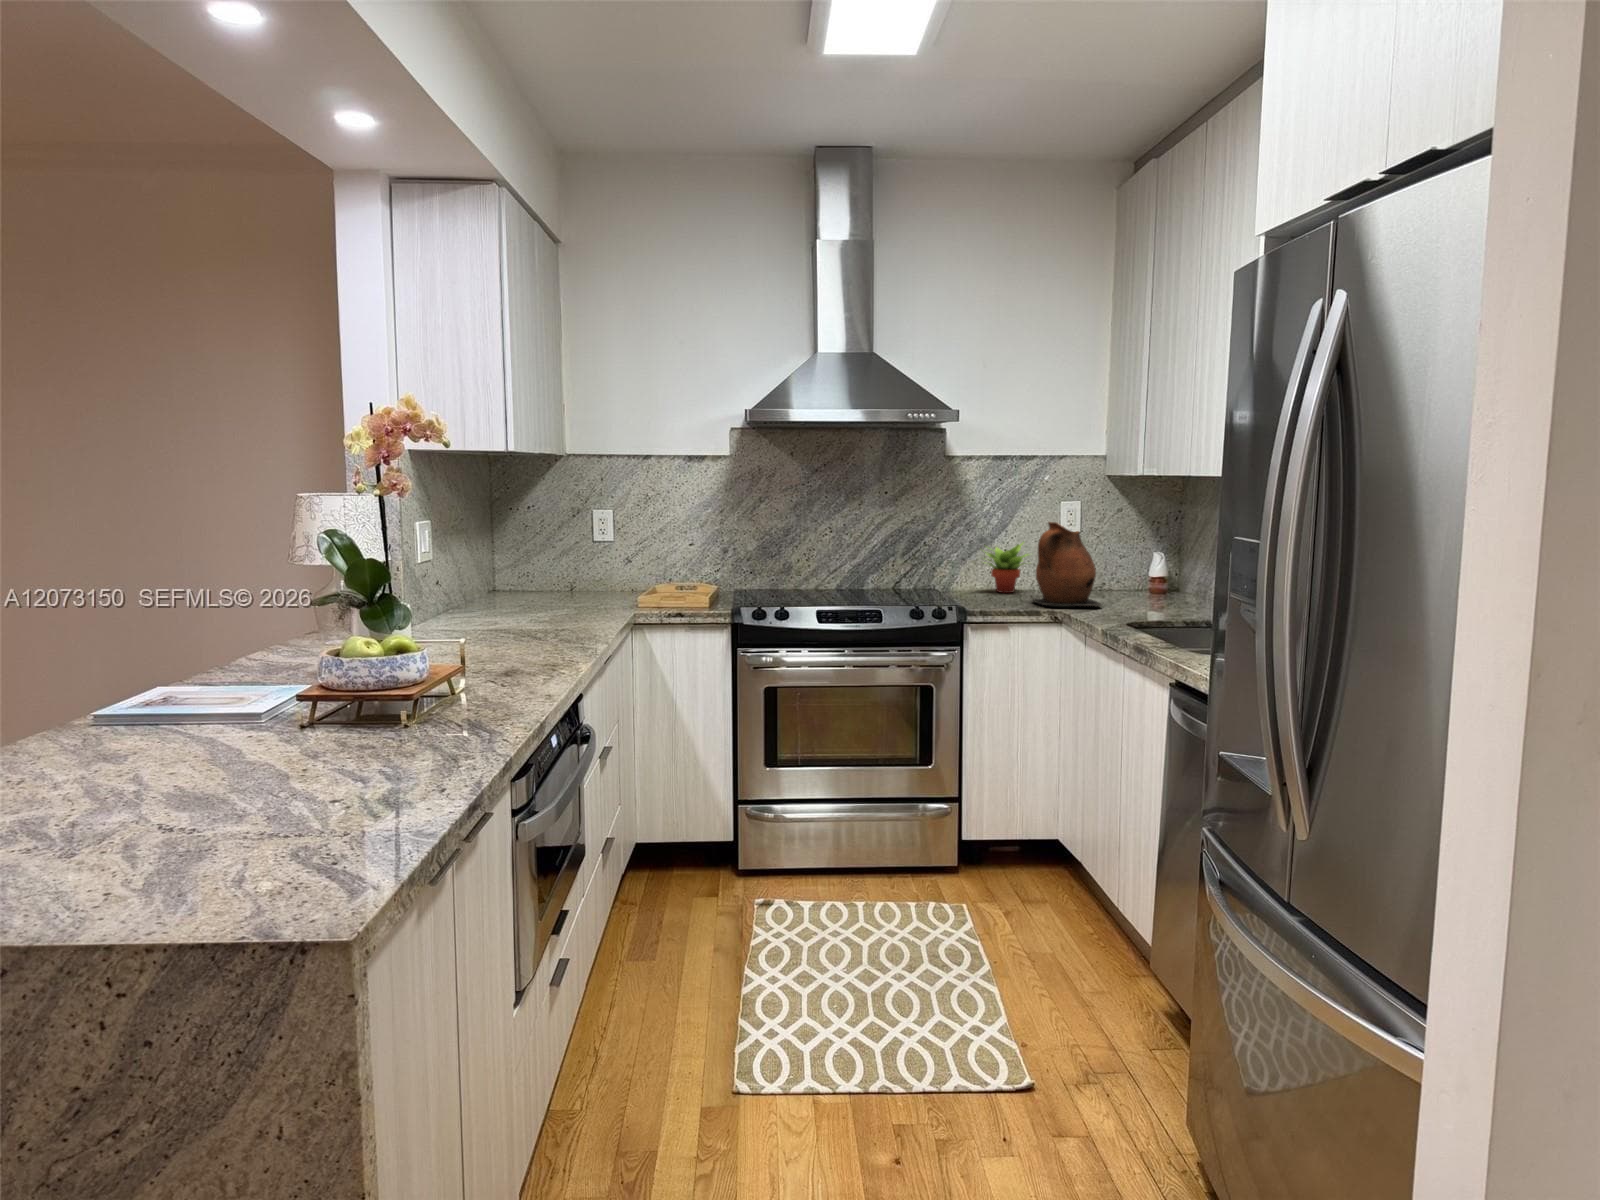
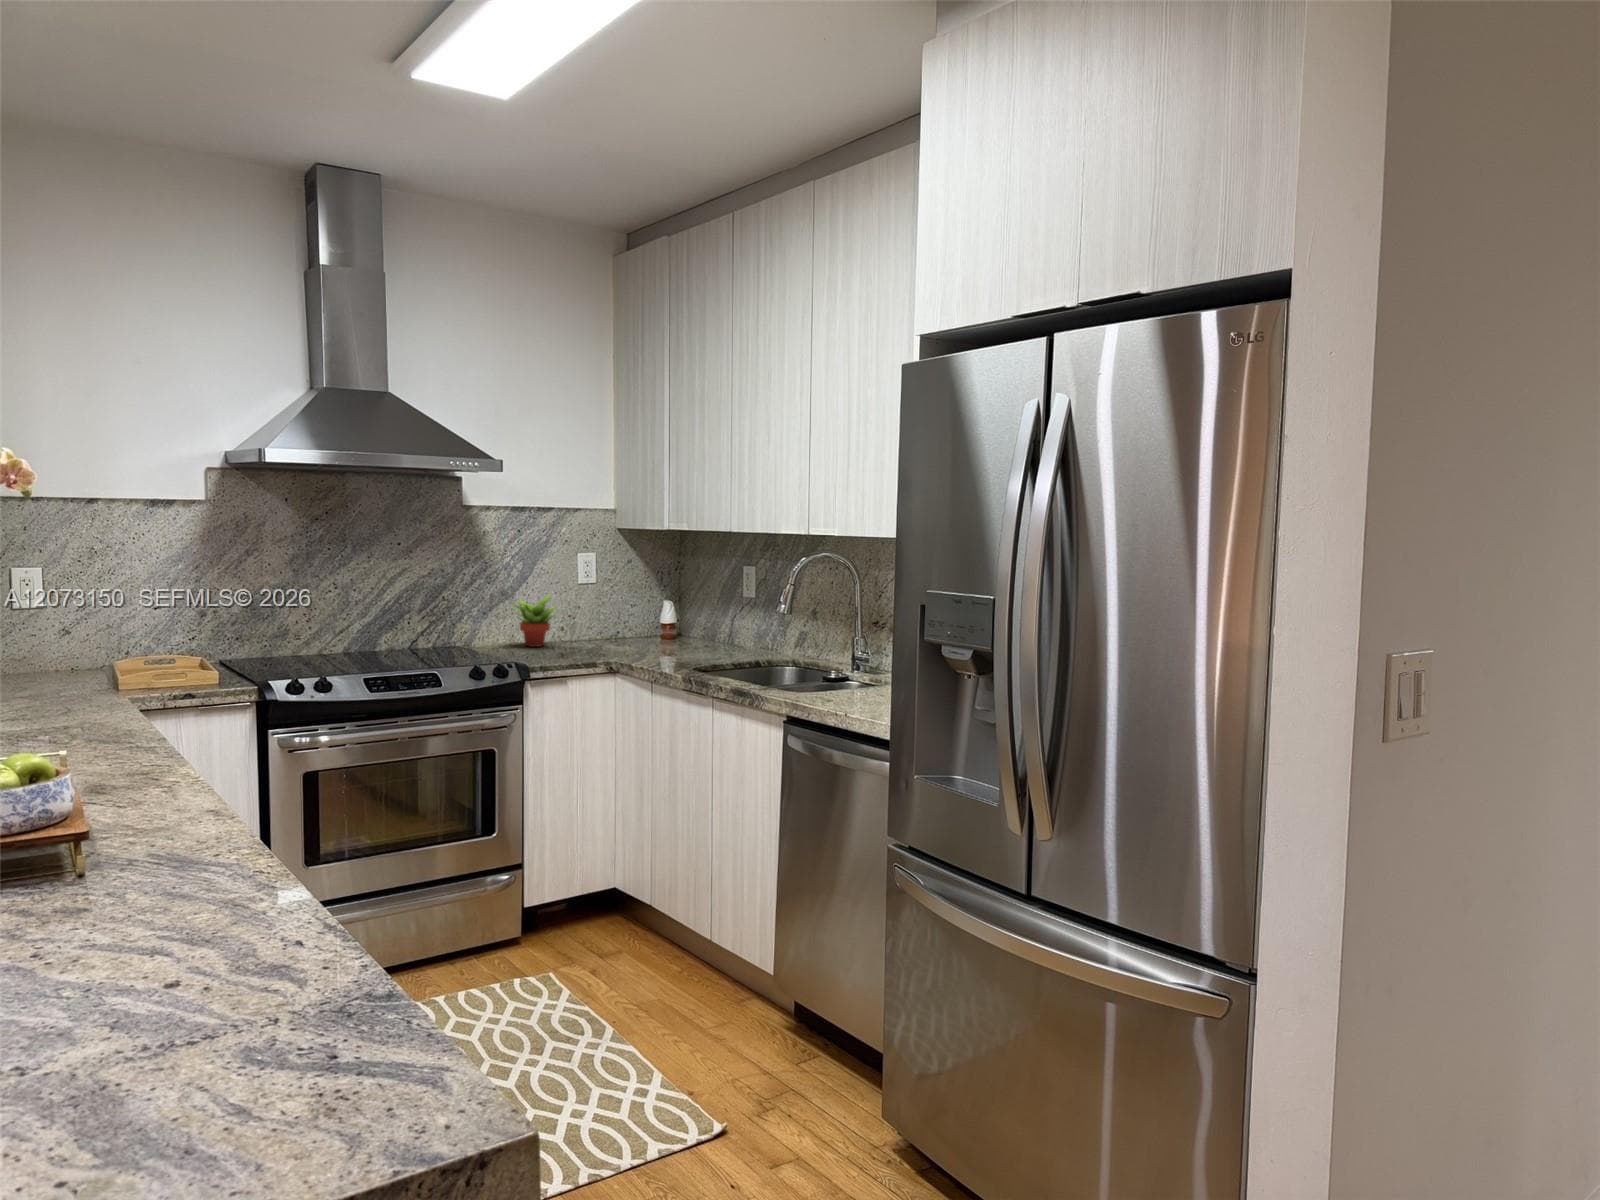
ceramic pitcher: present [1033,522,1101,607] -> none [572,576,648,659]

